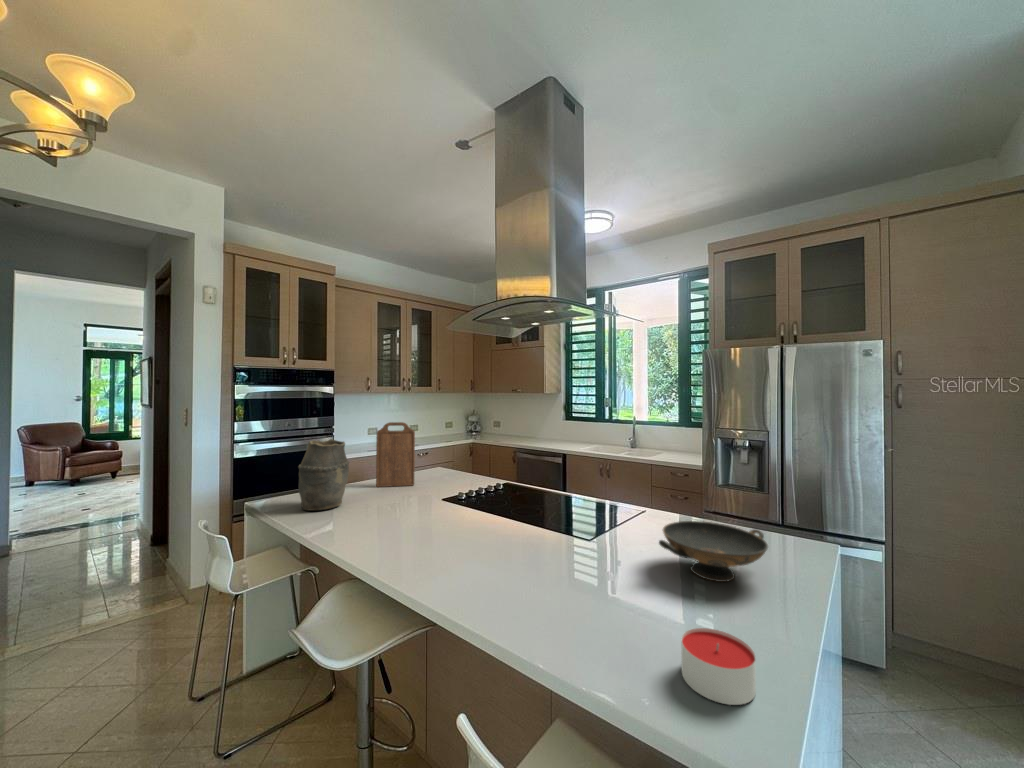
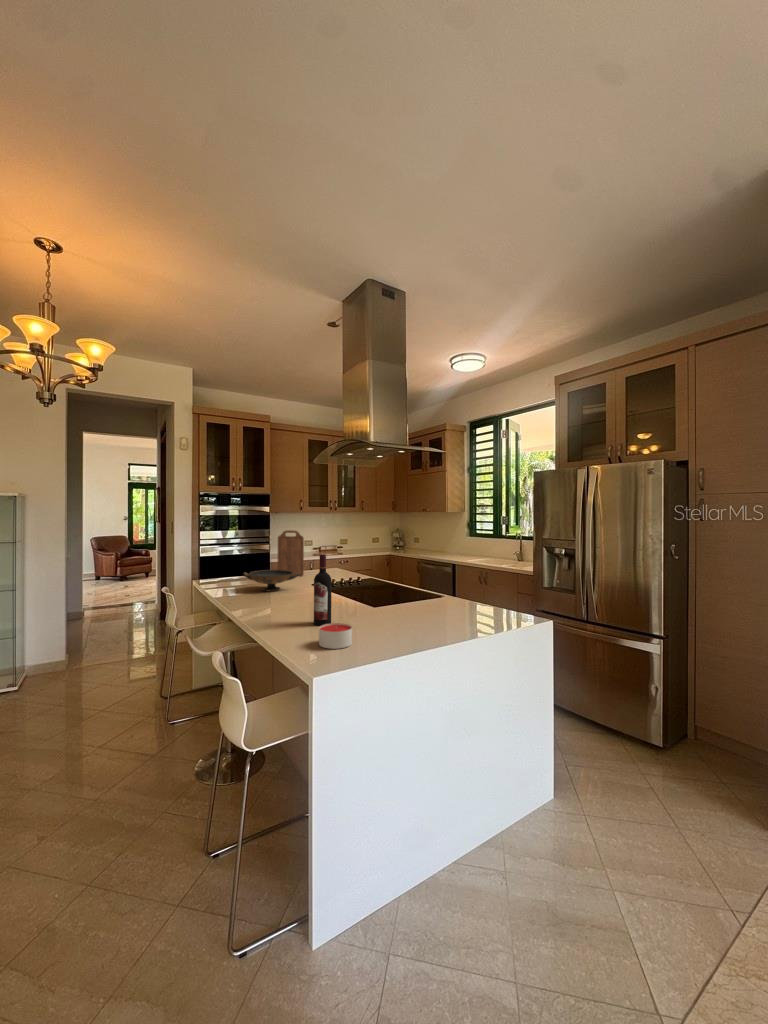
vase: present [298,439,349,511] -> none [219,539,251,584]
wine bottle: none [579,482,611,613] -> present [314,554,331,625]
decorative bowl: present [659,521,768,582] -> present [244,570,300,591]

